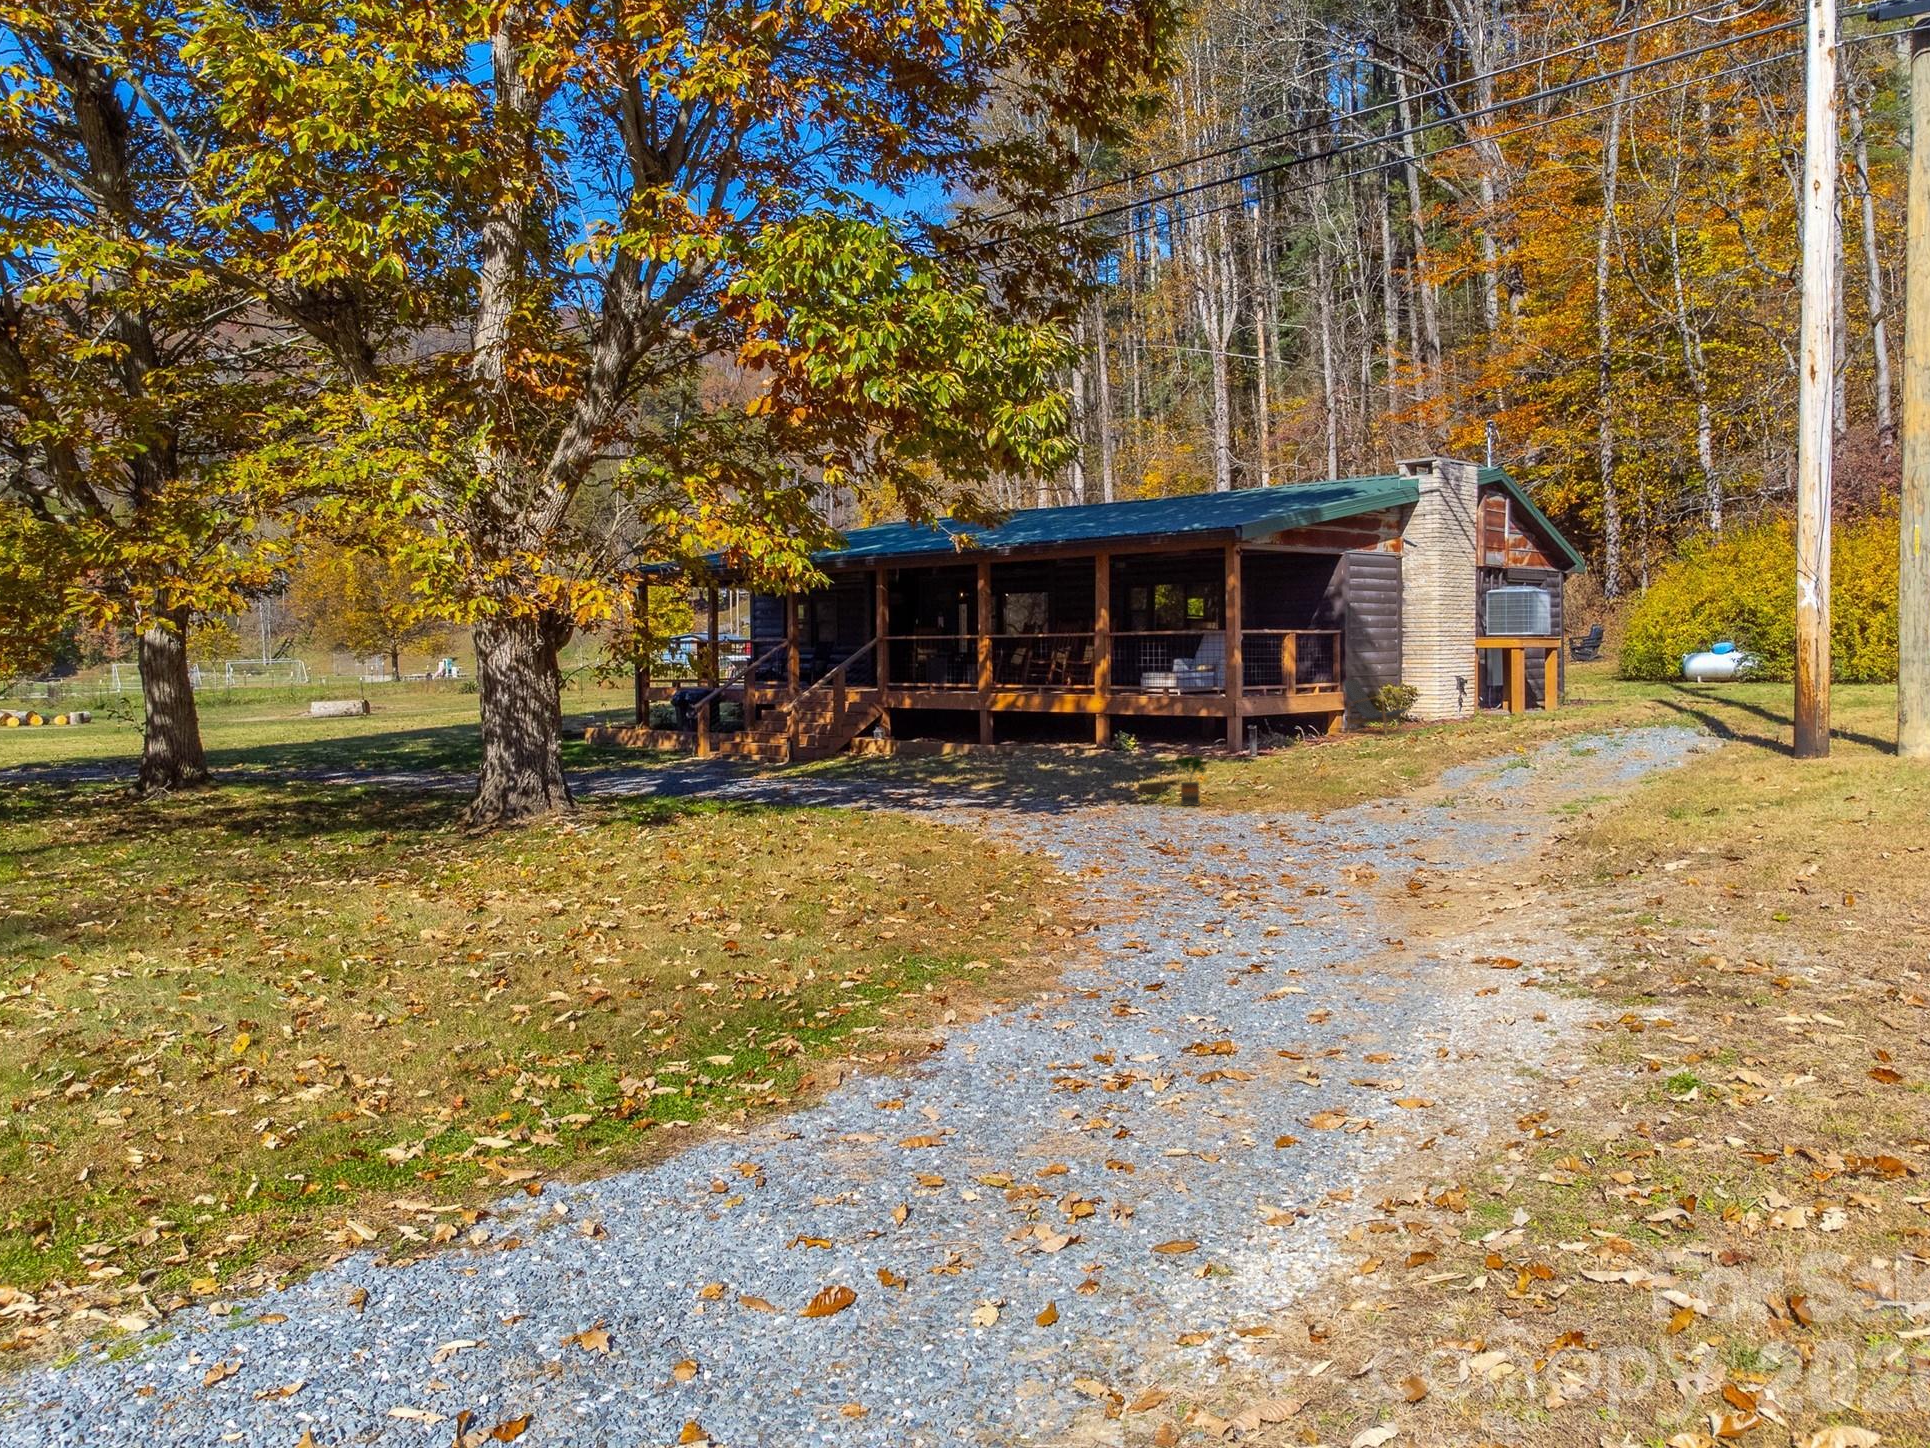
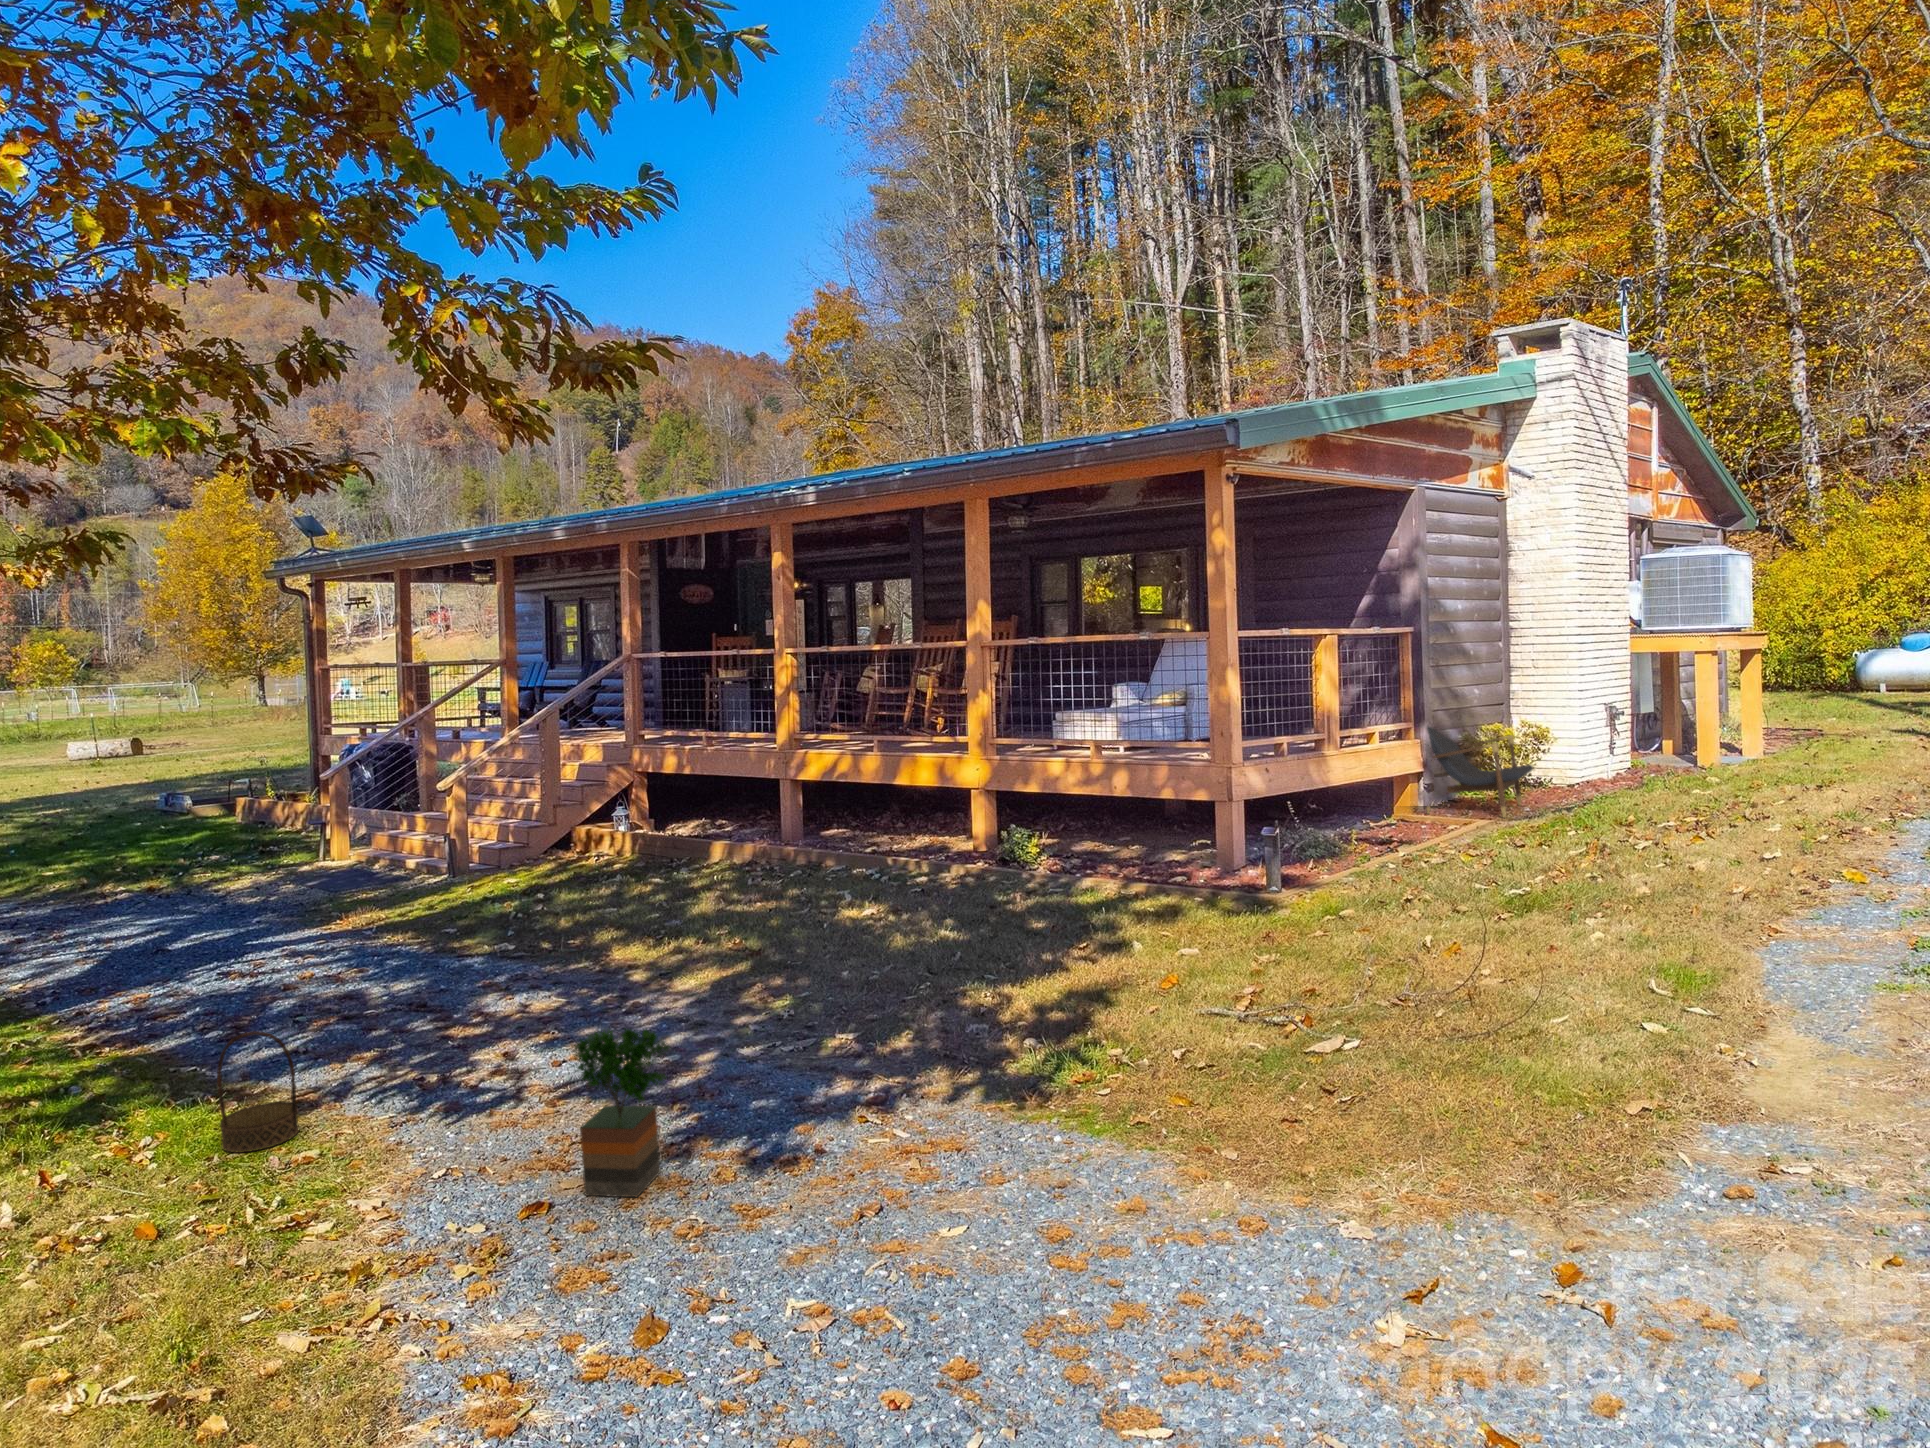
potted tree: present [1175,757,1206,806] -> present [574,1029,670,1197]
basket: present [1138,783,1162,794] -> present [217,1031,300,1153]

